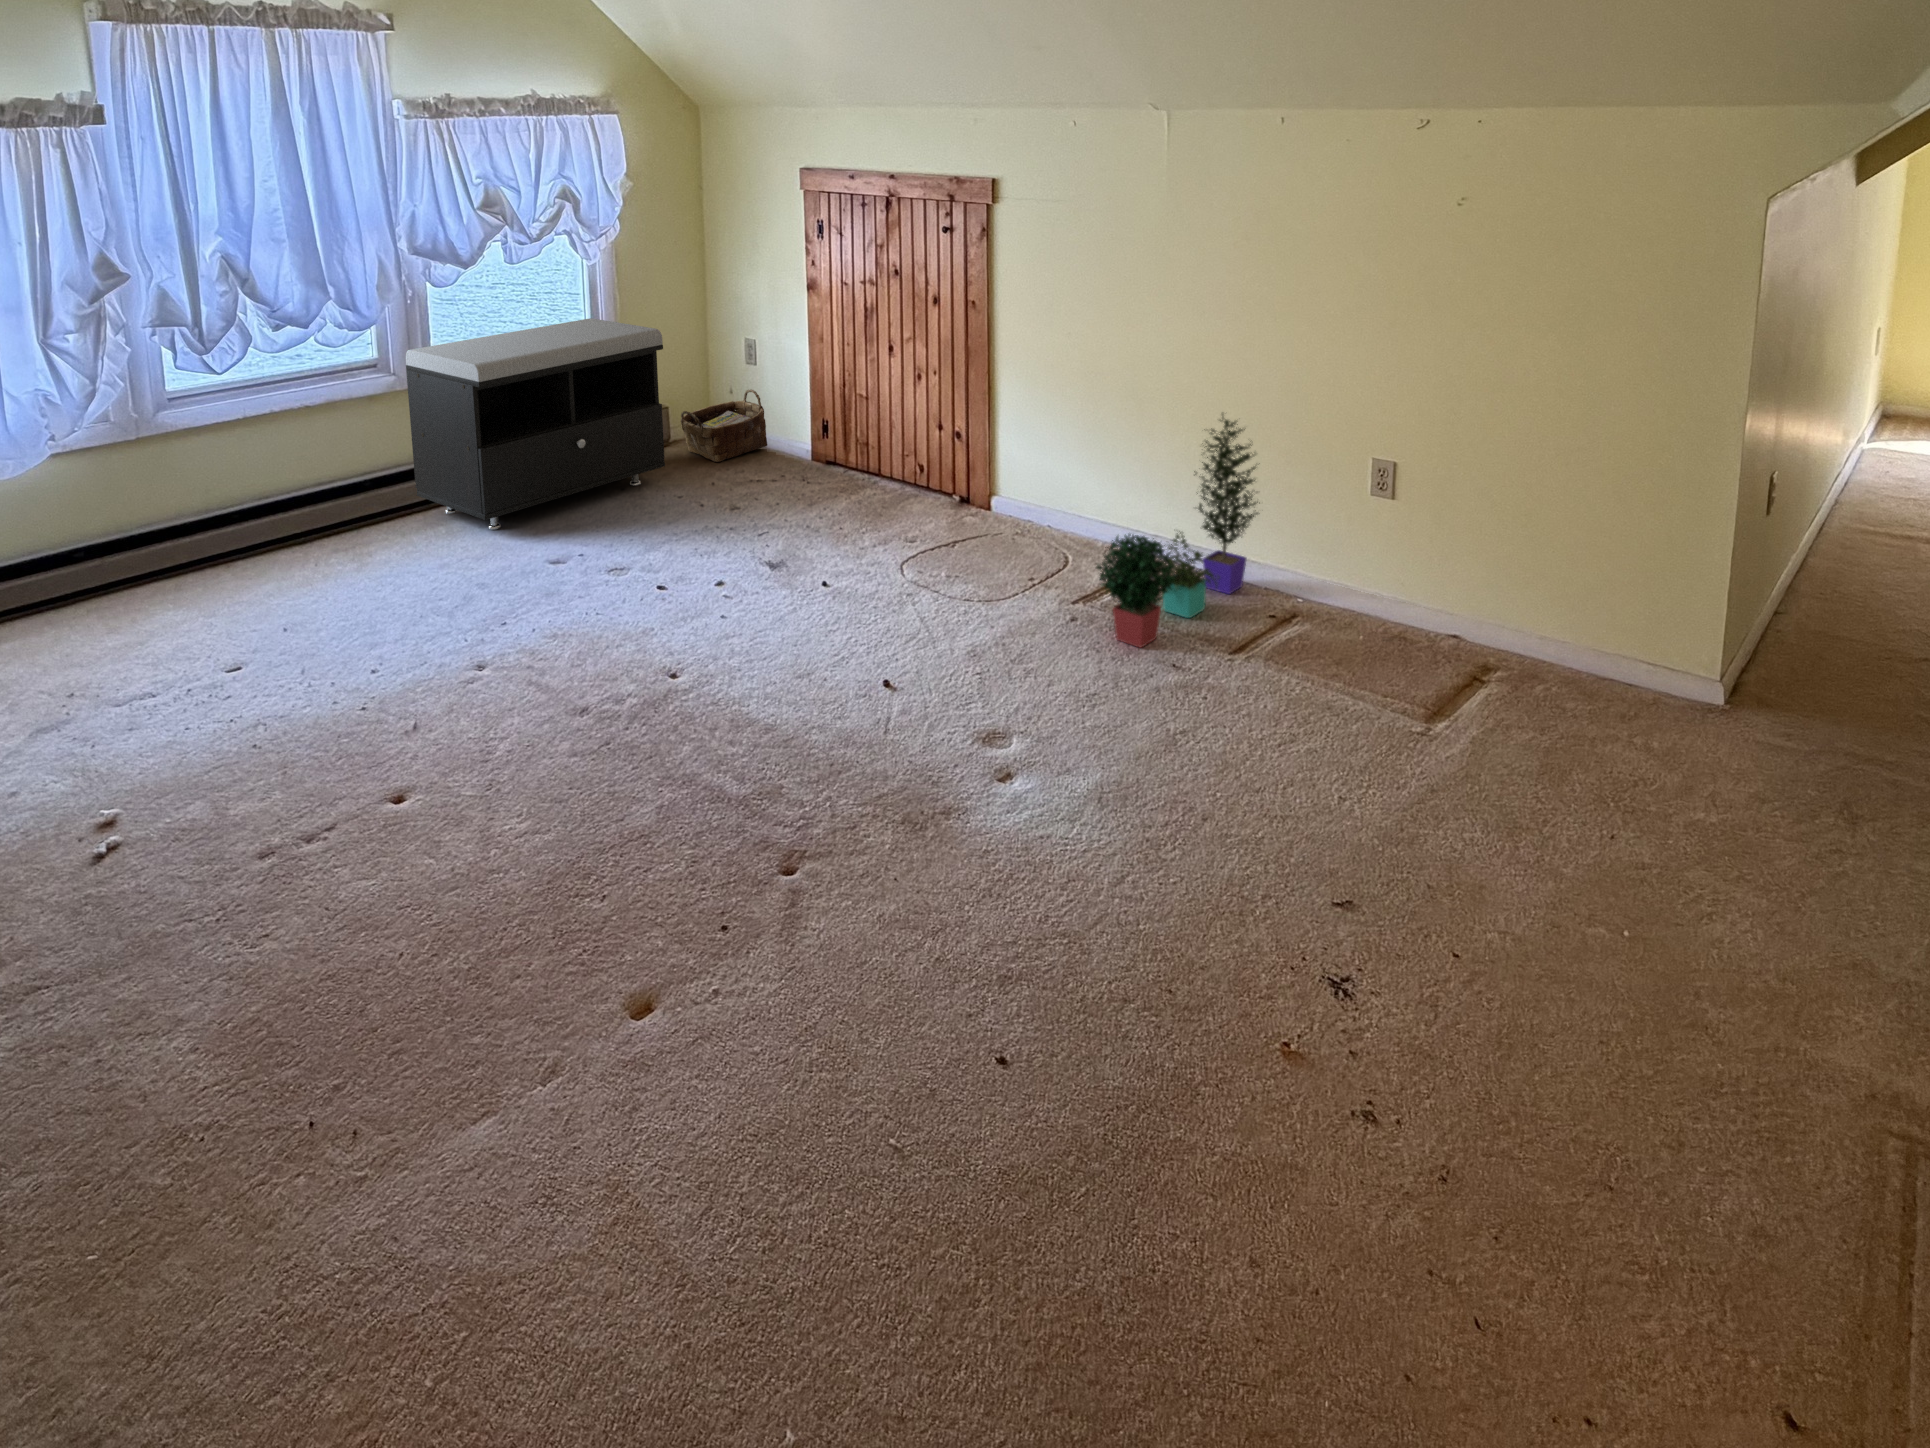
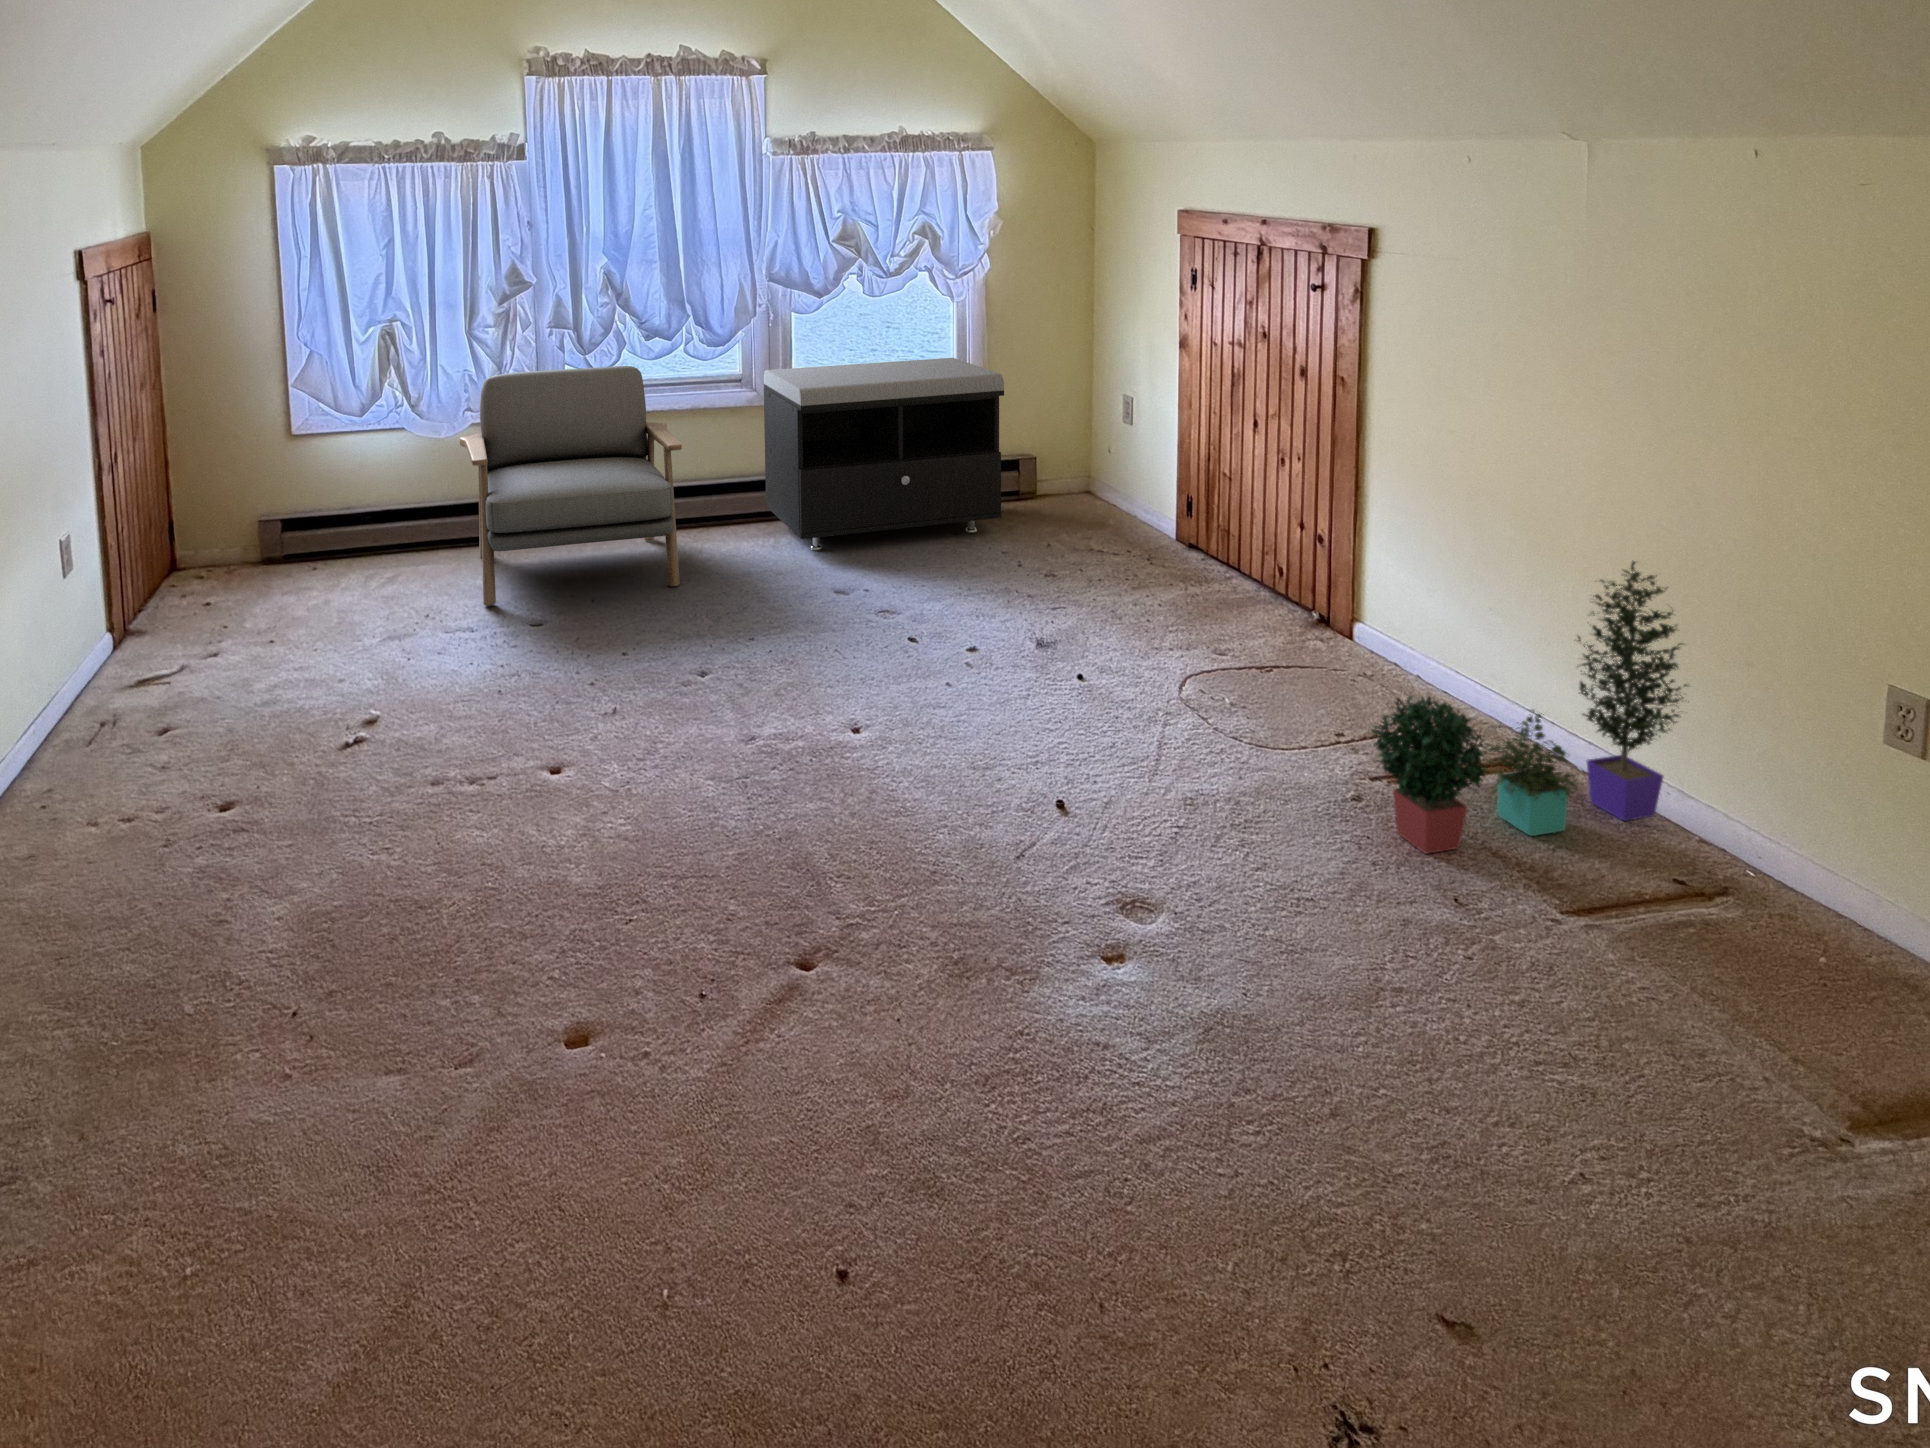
armchair: none [44,361,374,663] -> present [460,366,682,606]
woven basket: present [681,389,767,462] -> none [1038,451,1132,523]

